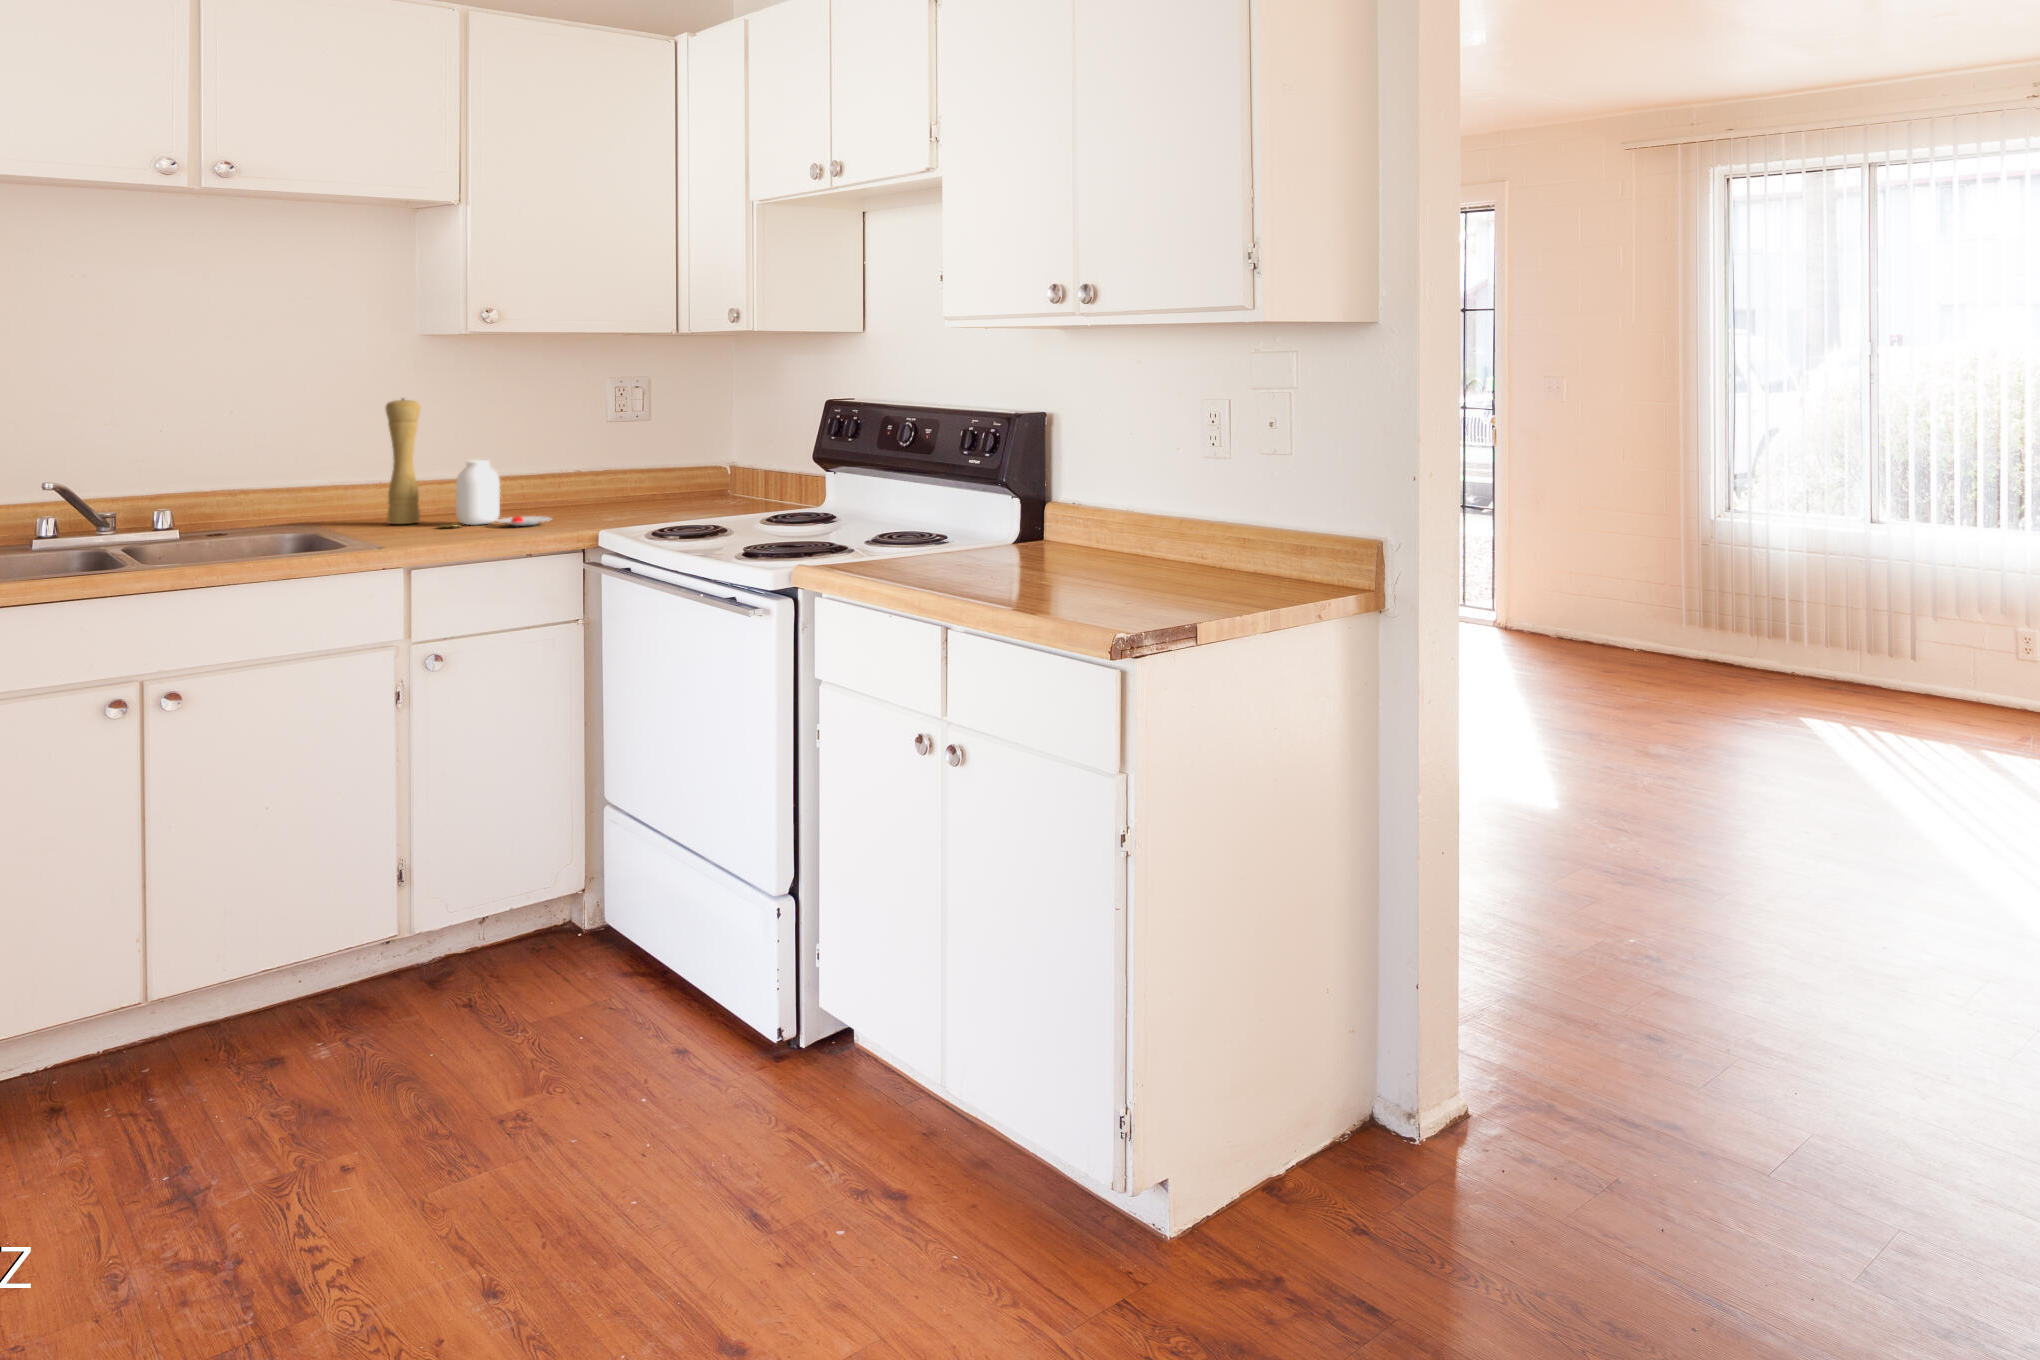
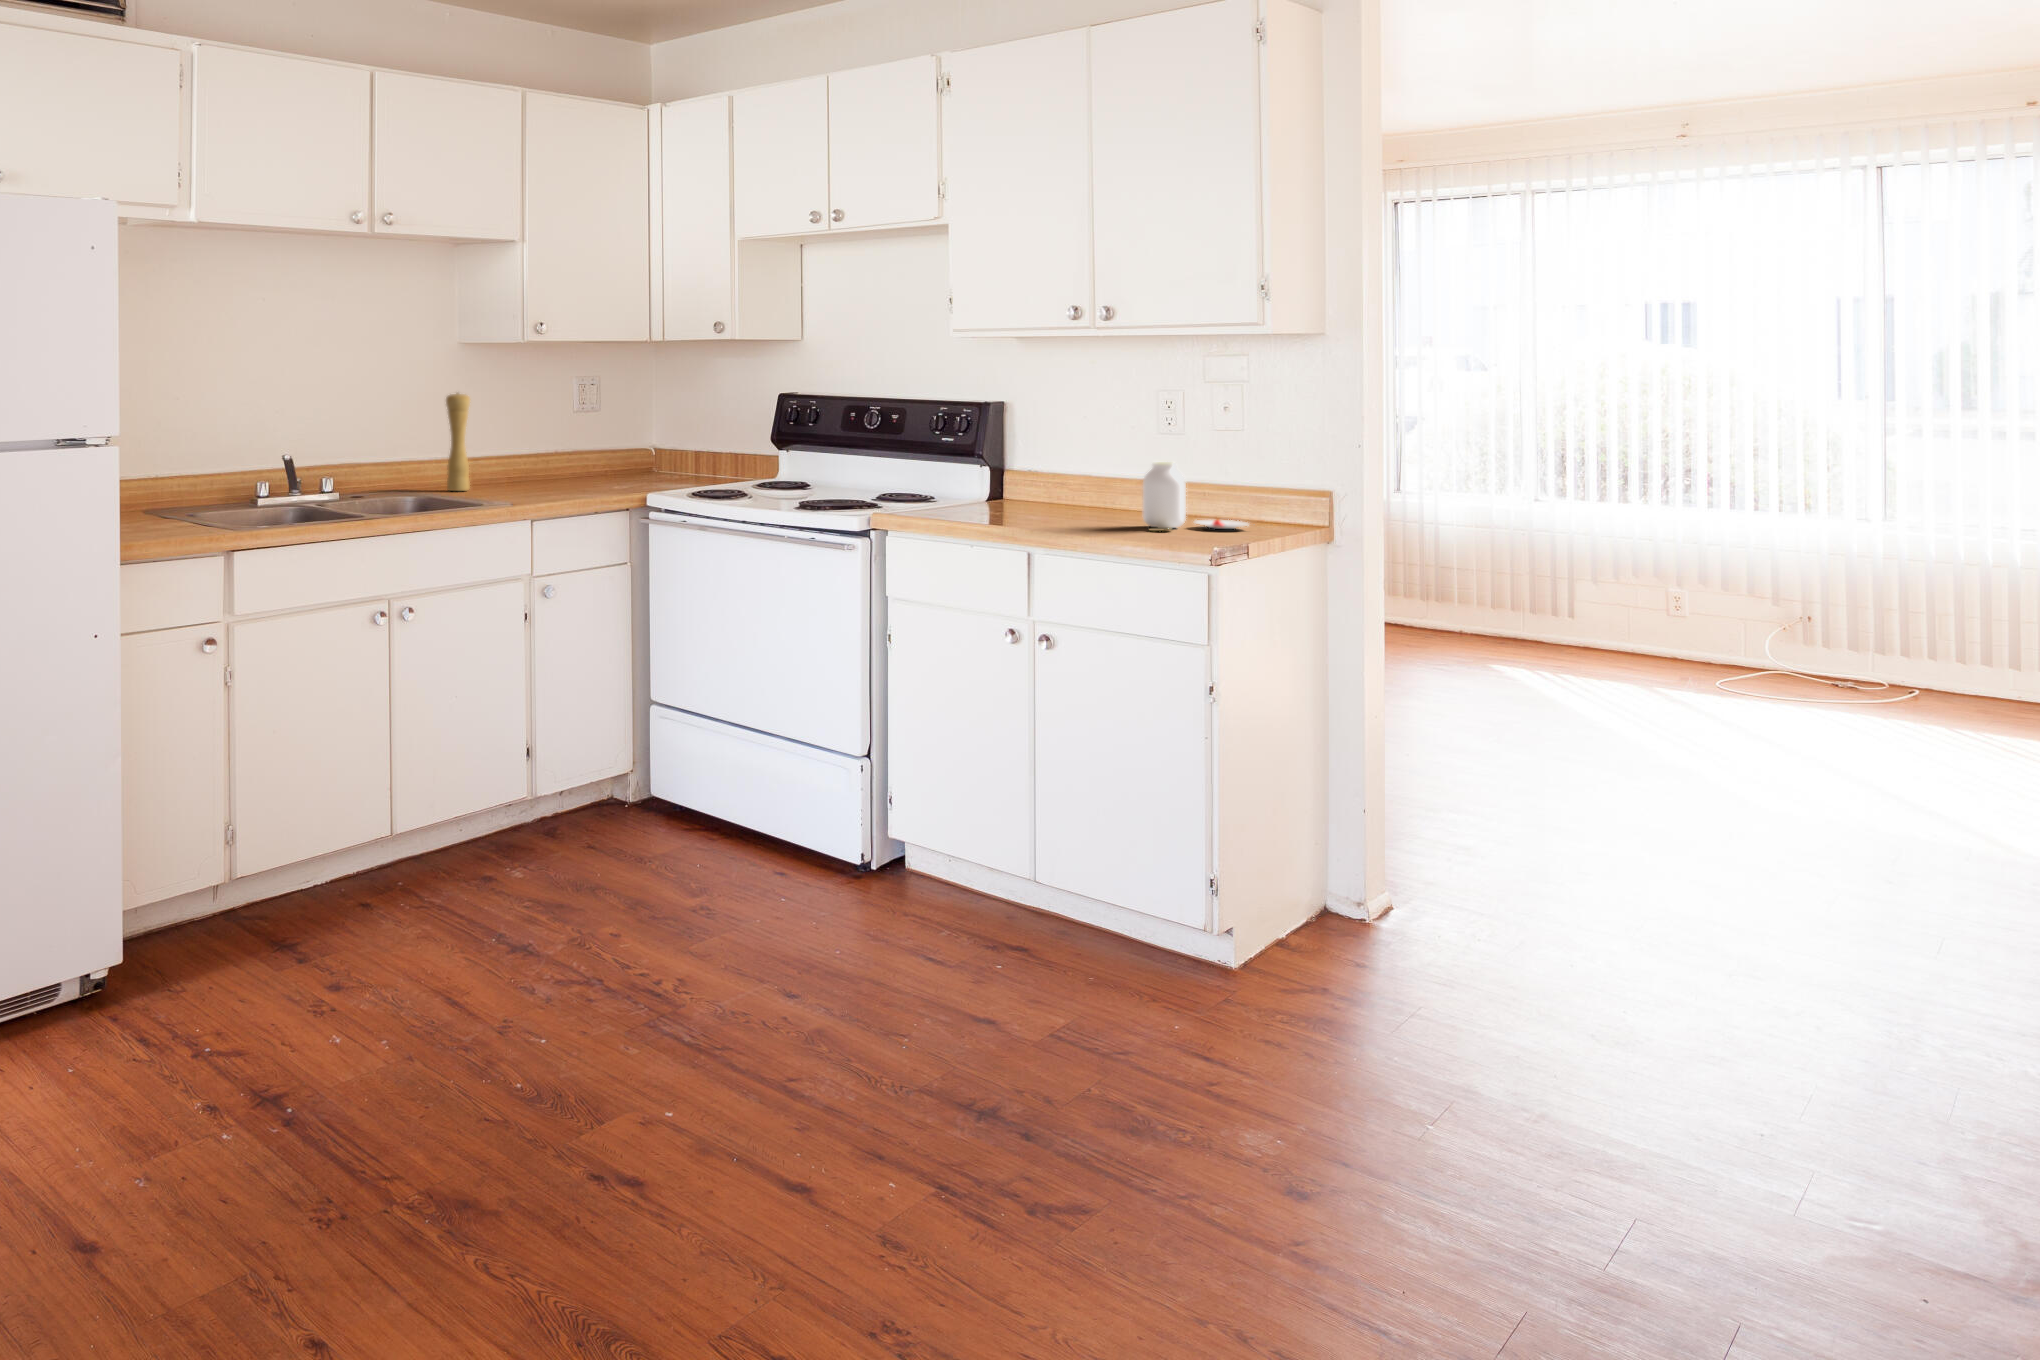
jar: present [448,460,551,527] -> present [1143,462,1248,531]

